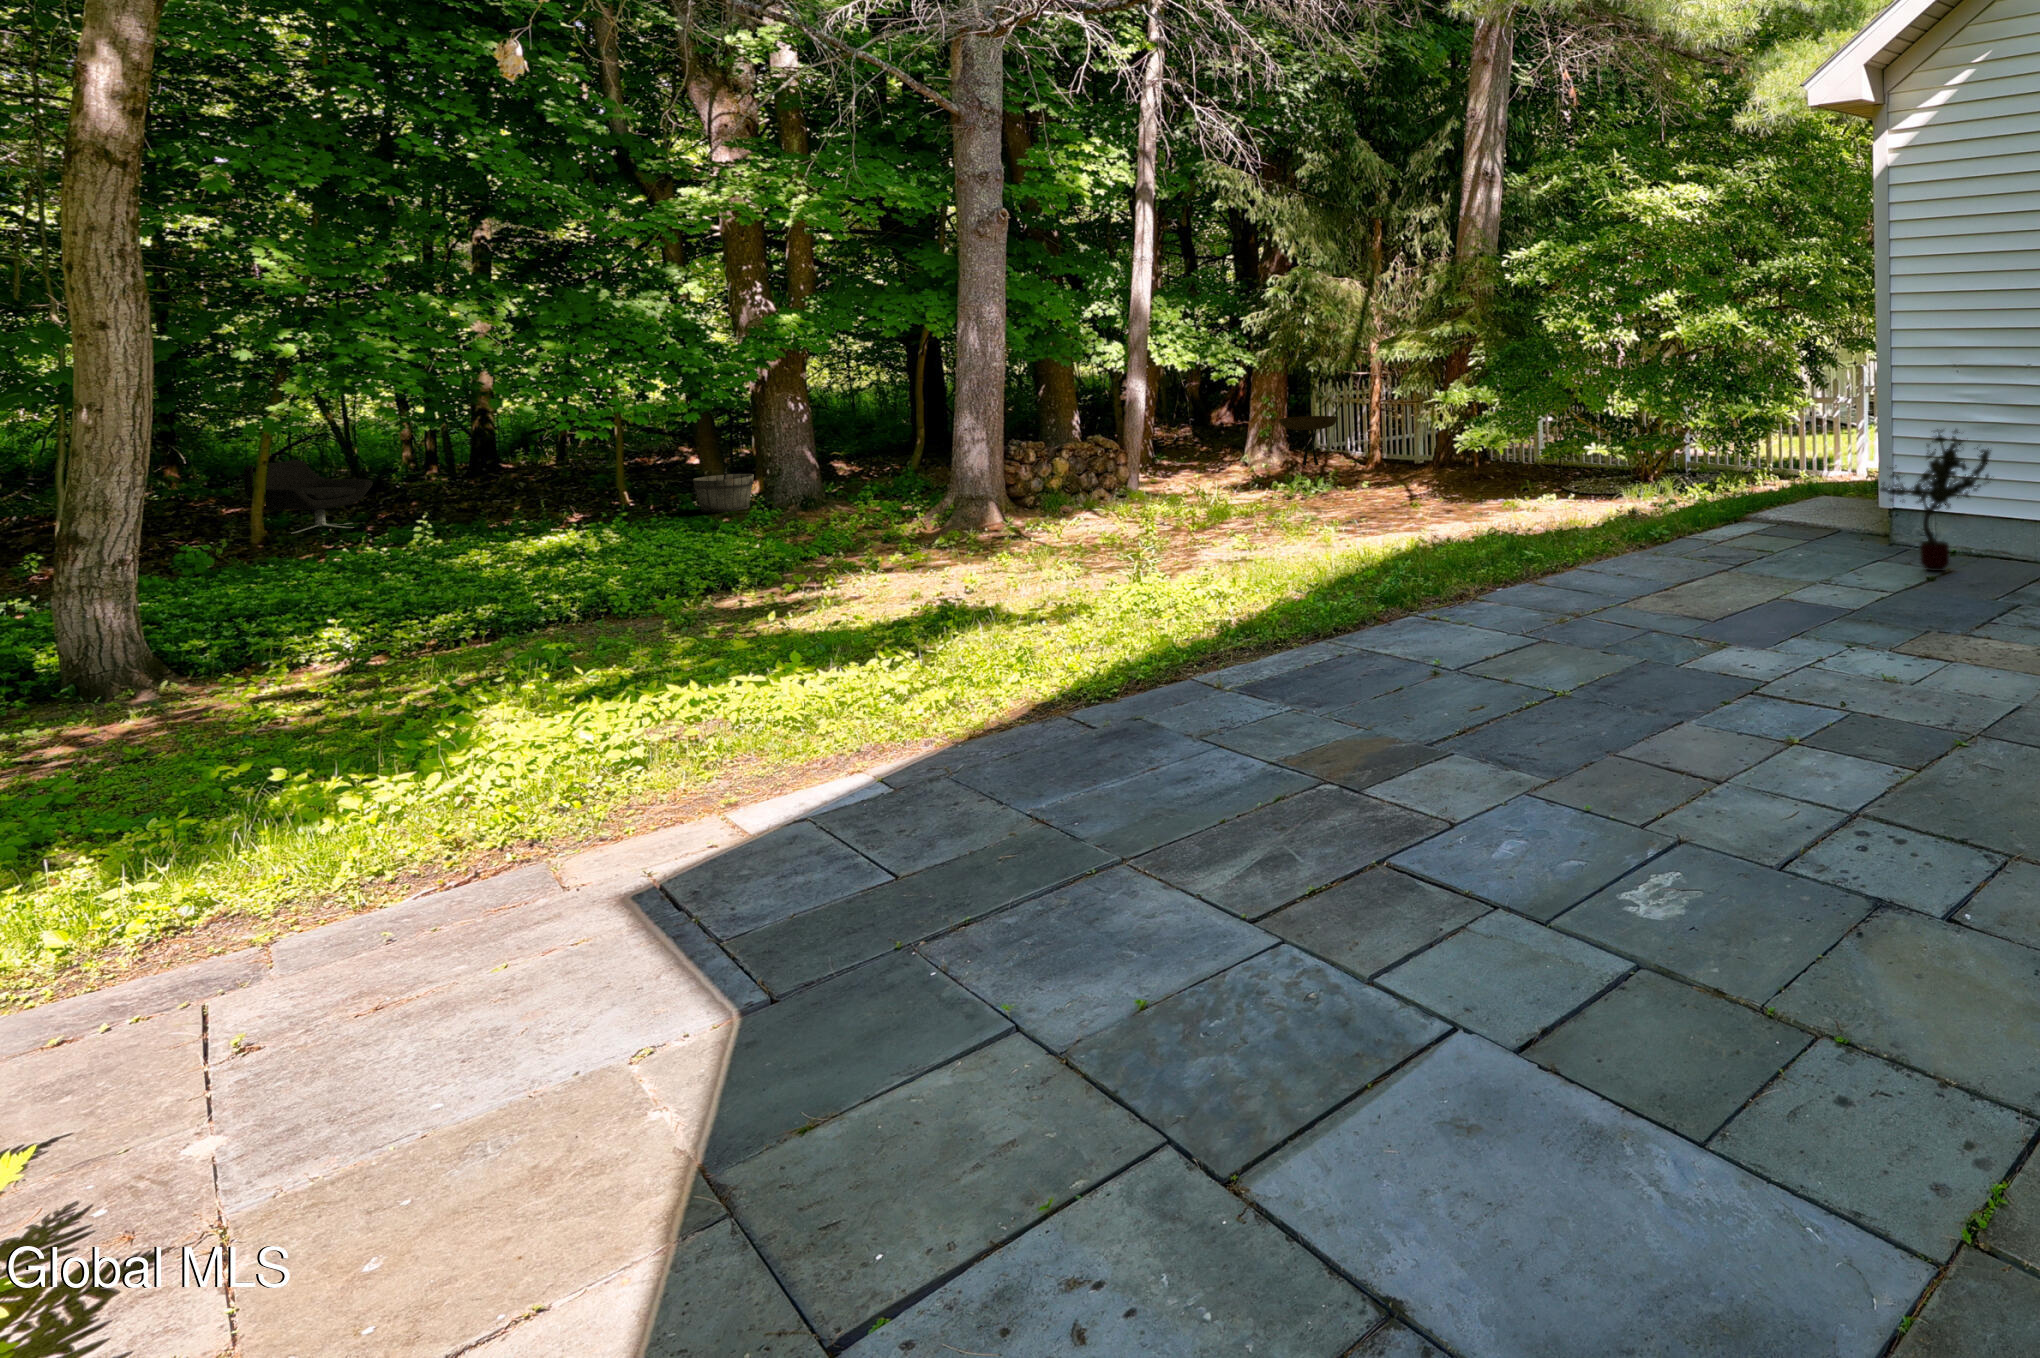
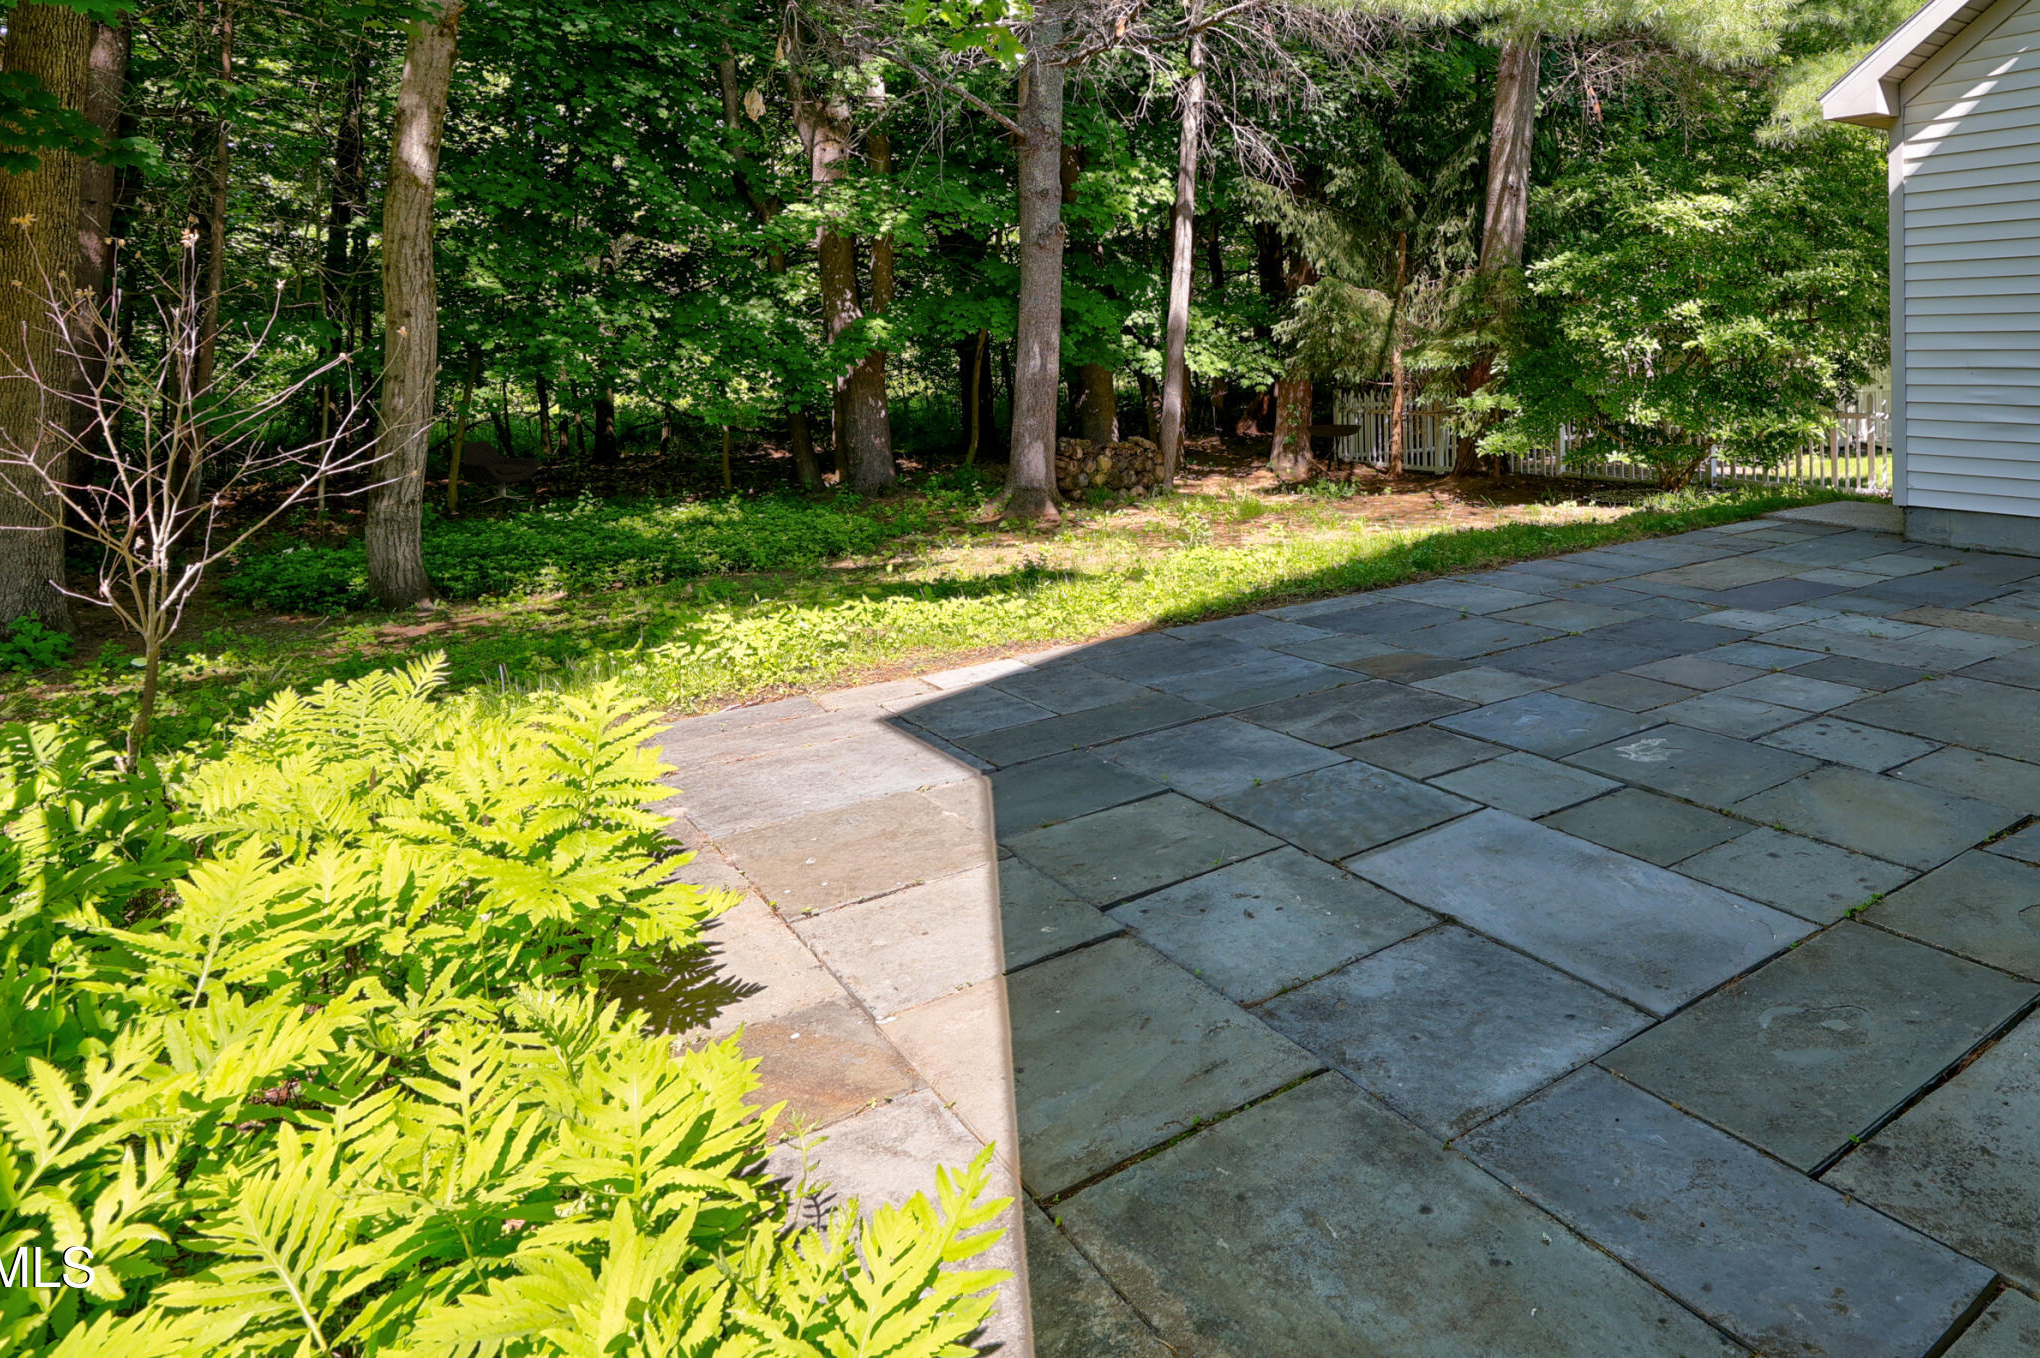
potted tree: present [1880,429,1991,571] -> none [1895,427,2014,567]
wooden bucket: present [693,465,755,512] -> none [795,454,846,495]

